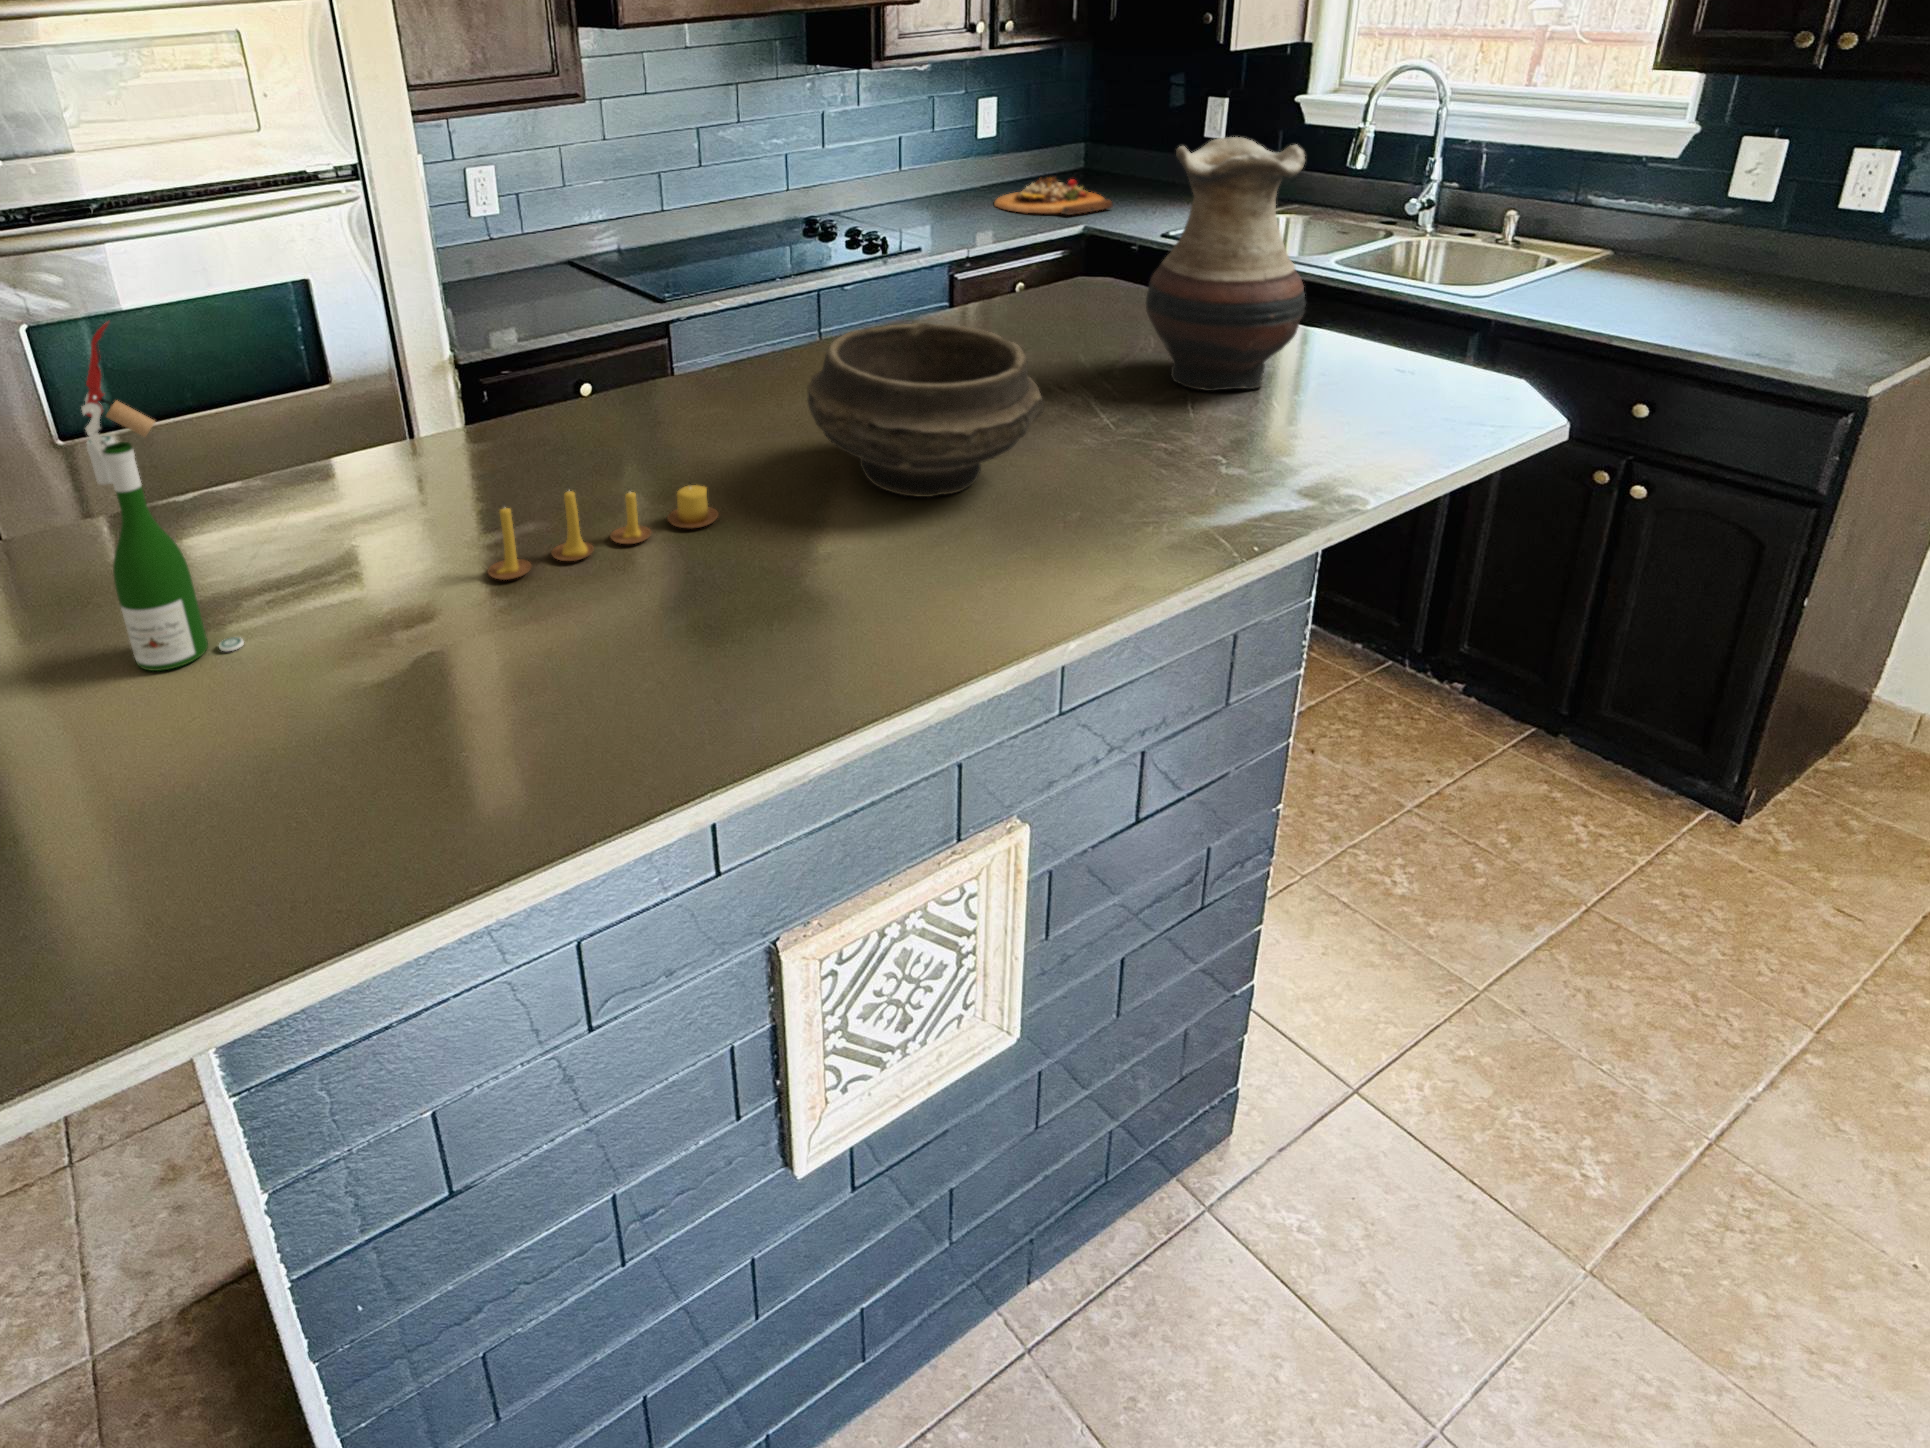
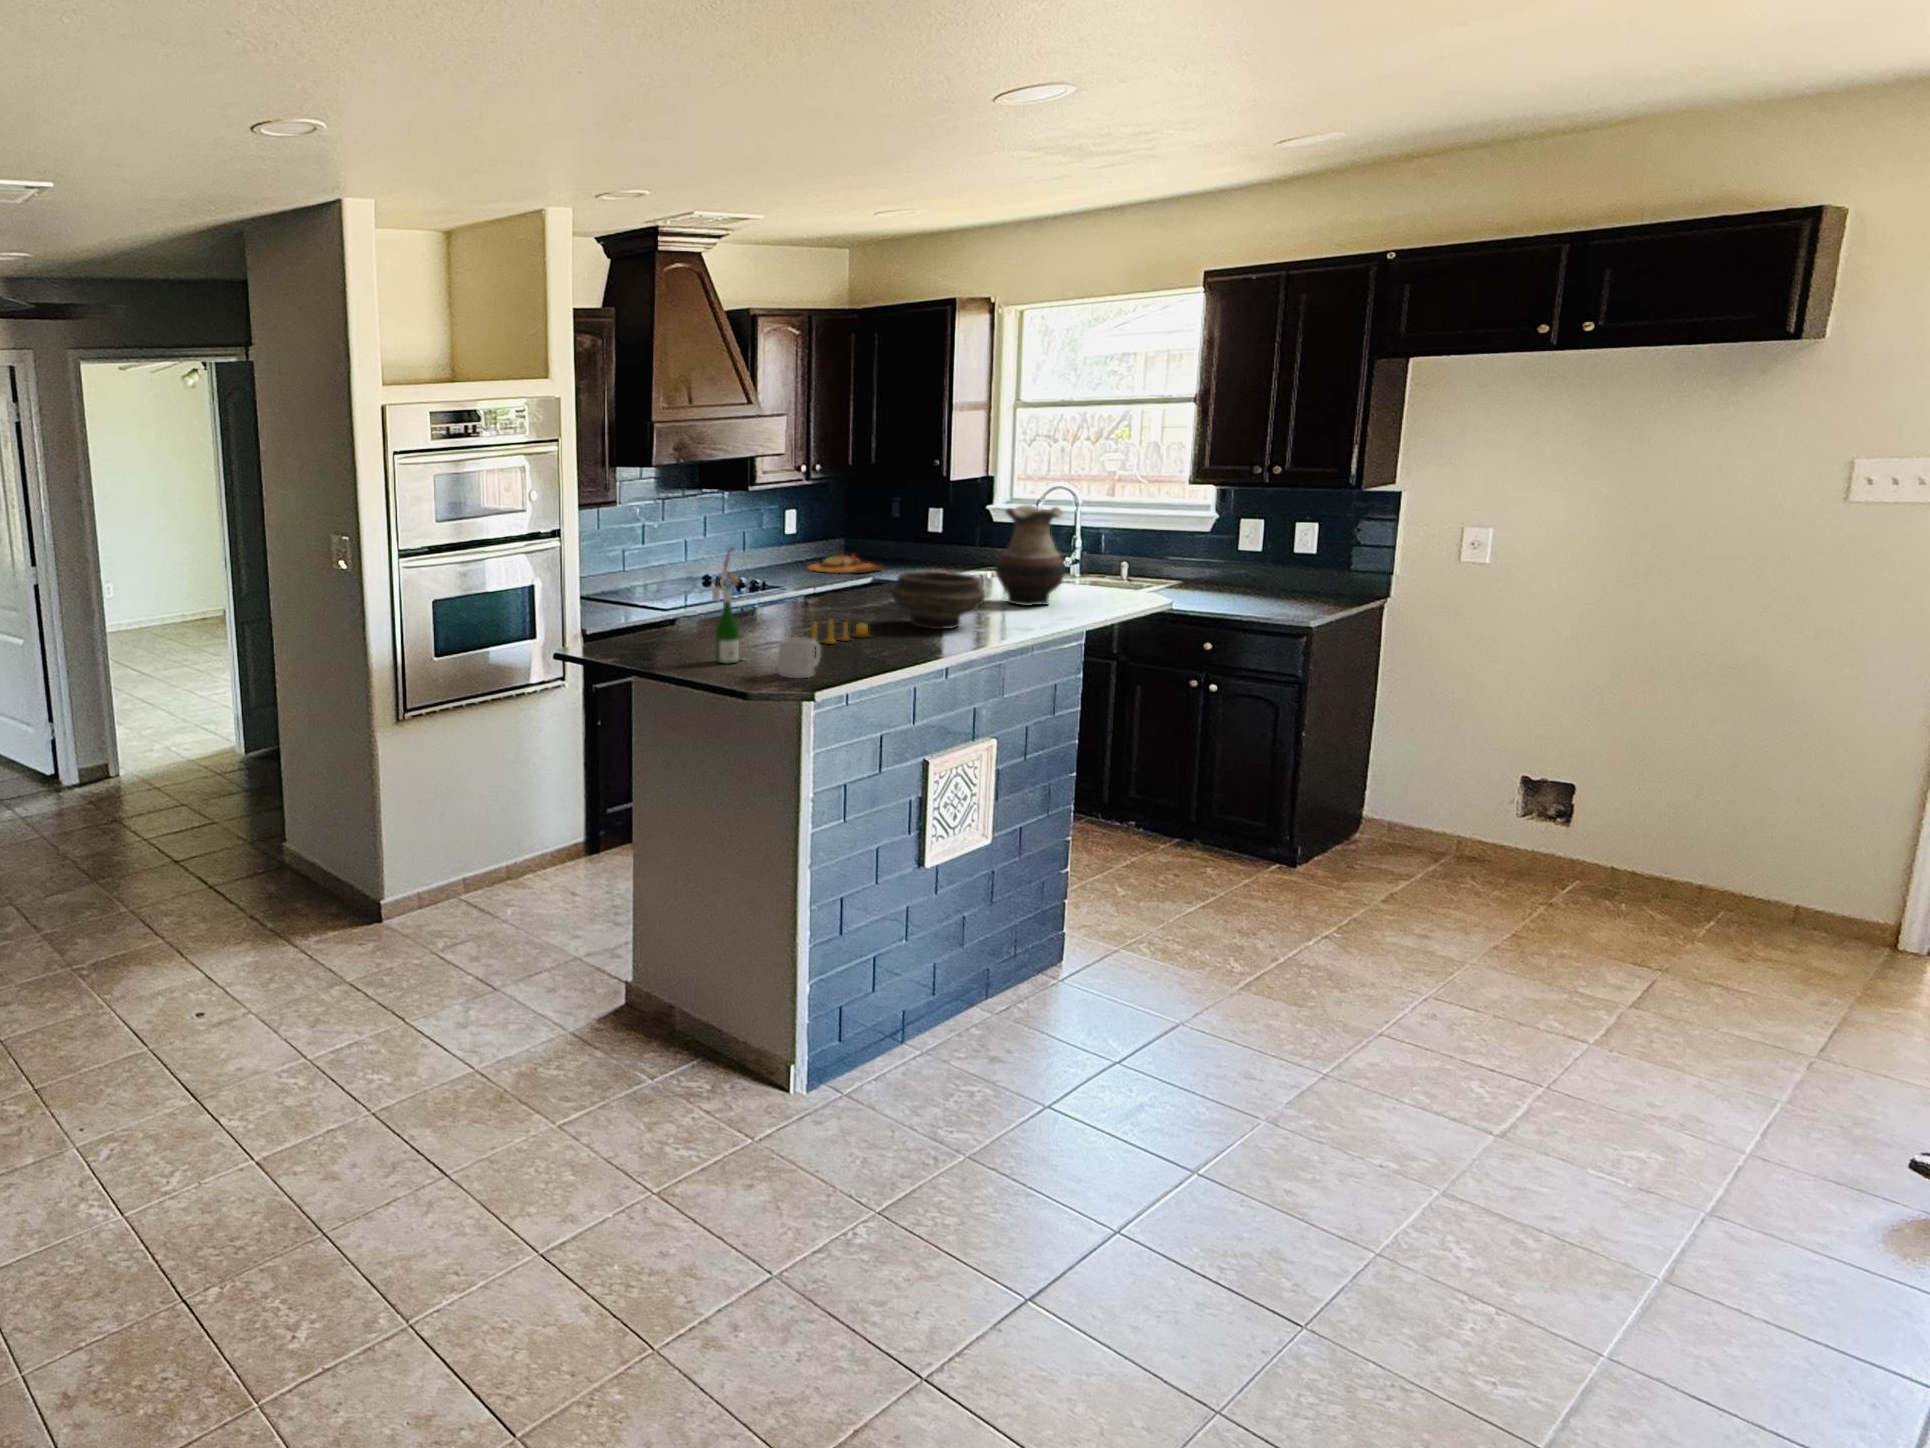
mug: none [121,653,312,818] -> present [779,637,821,678]

